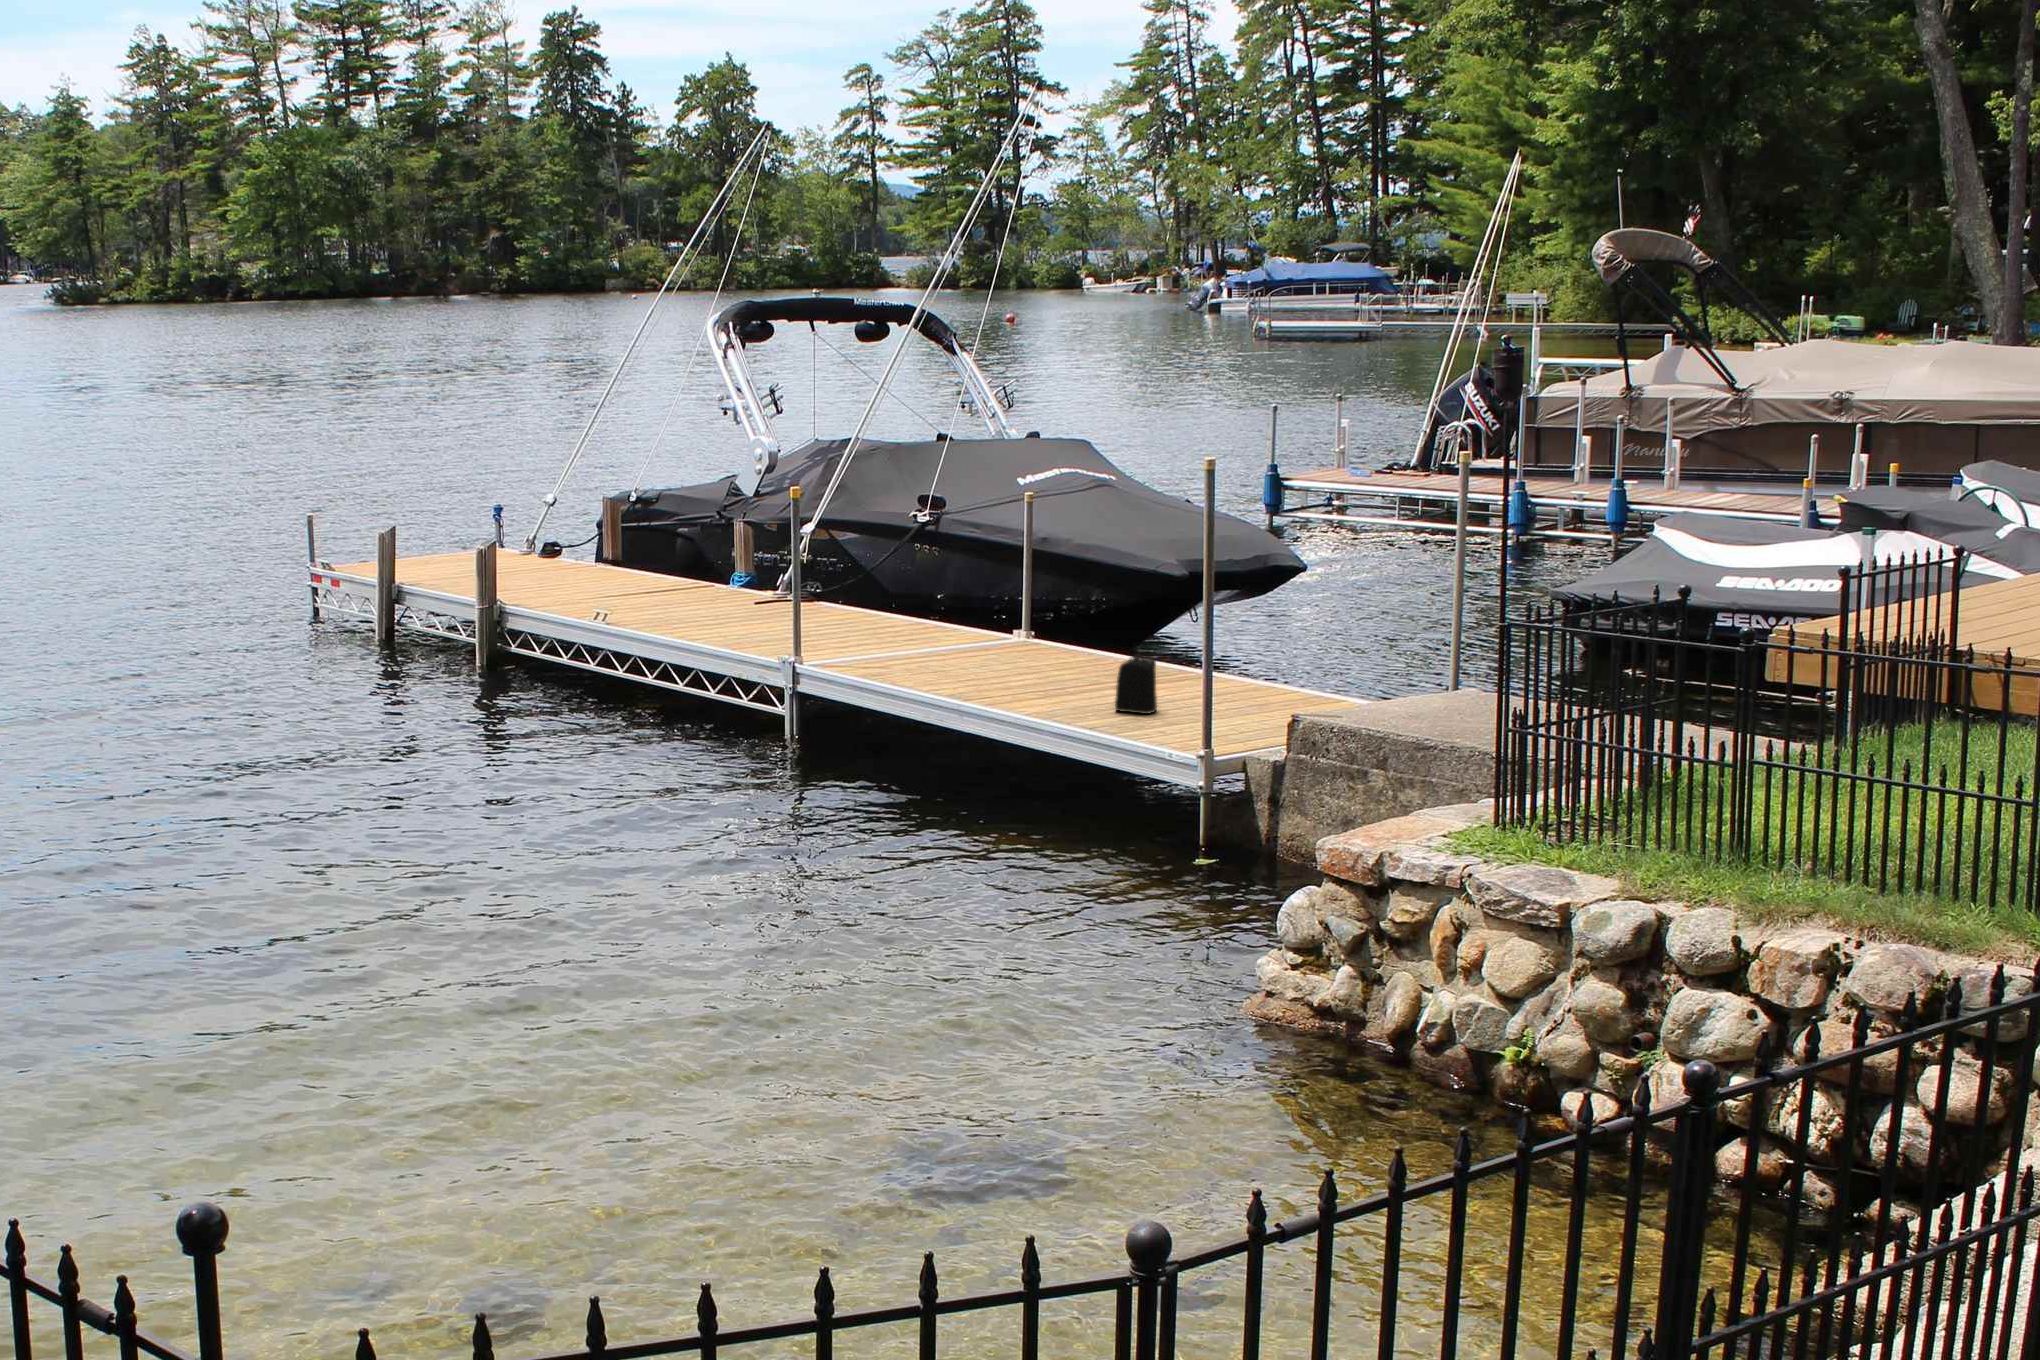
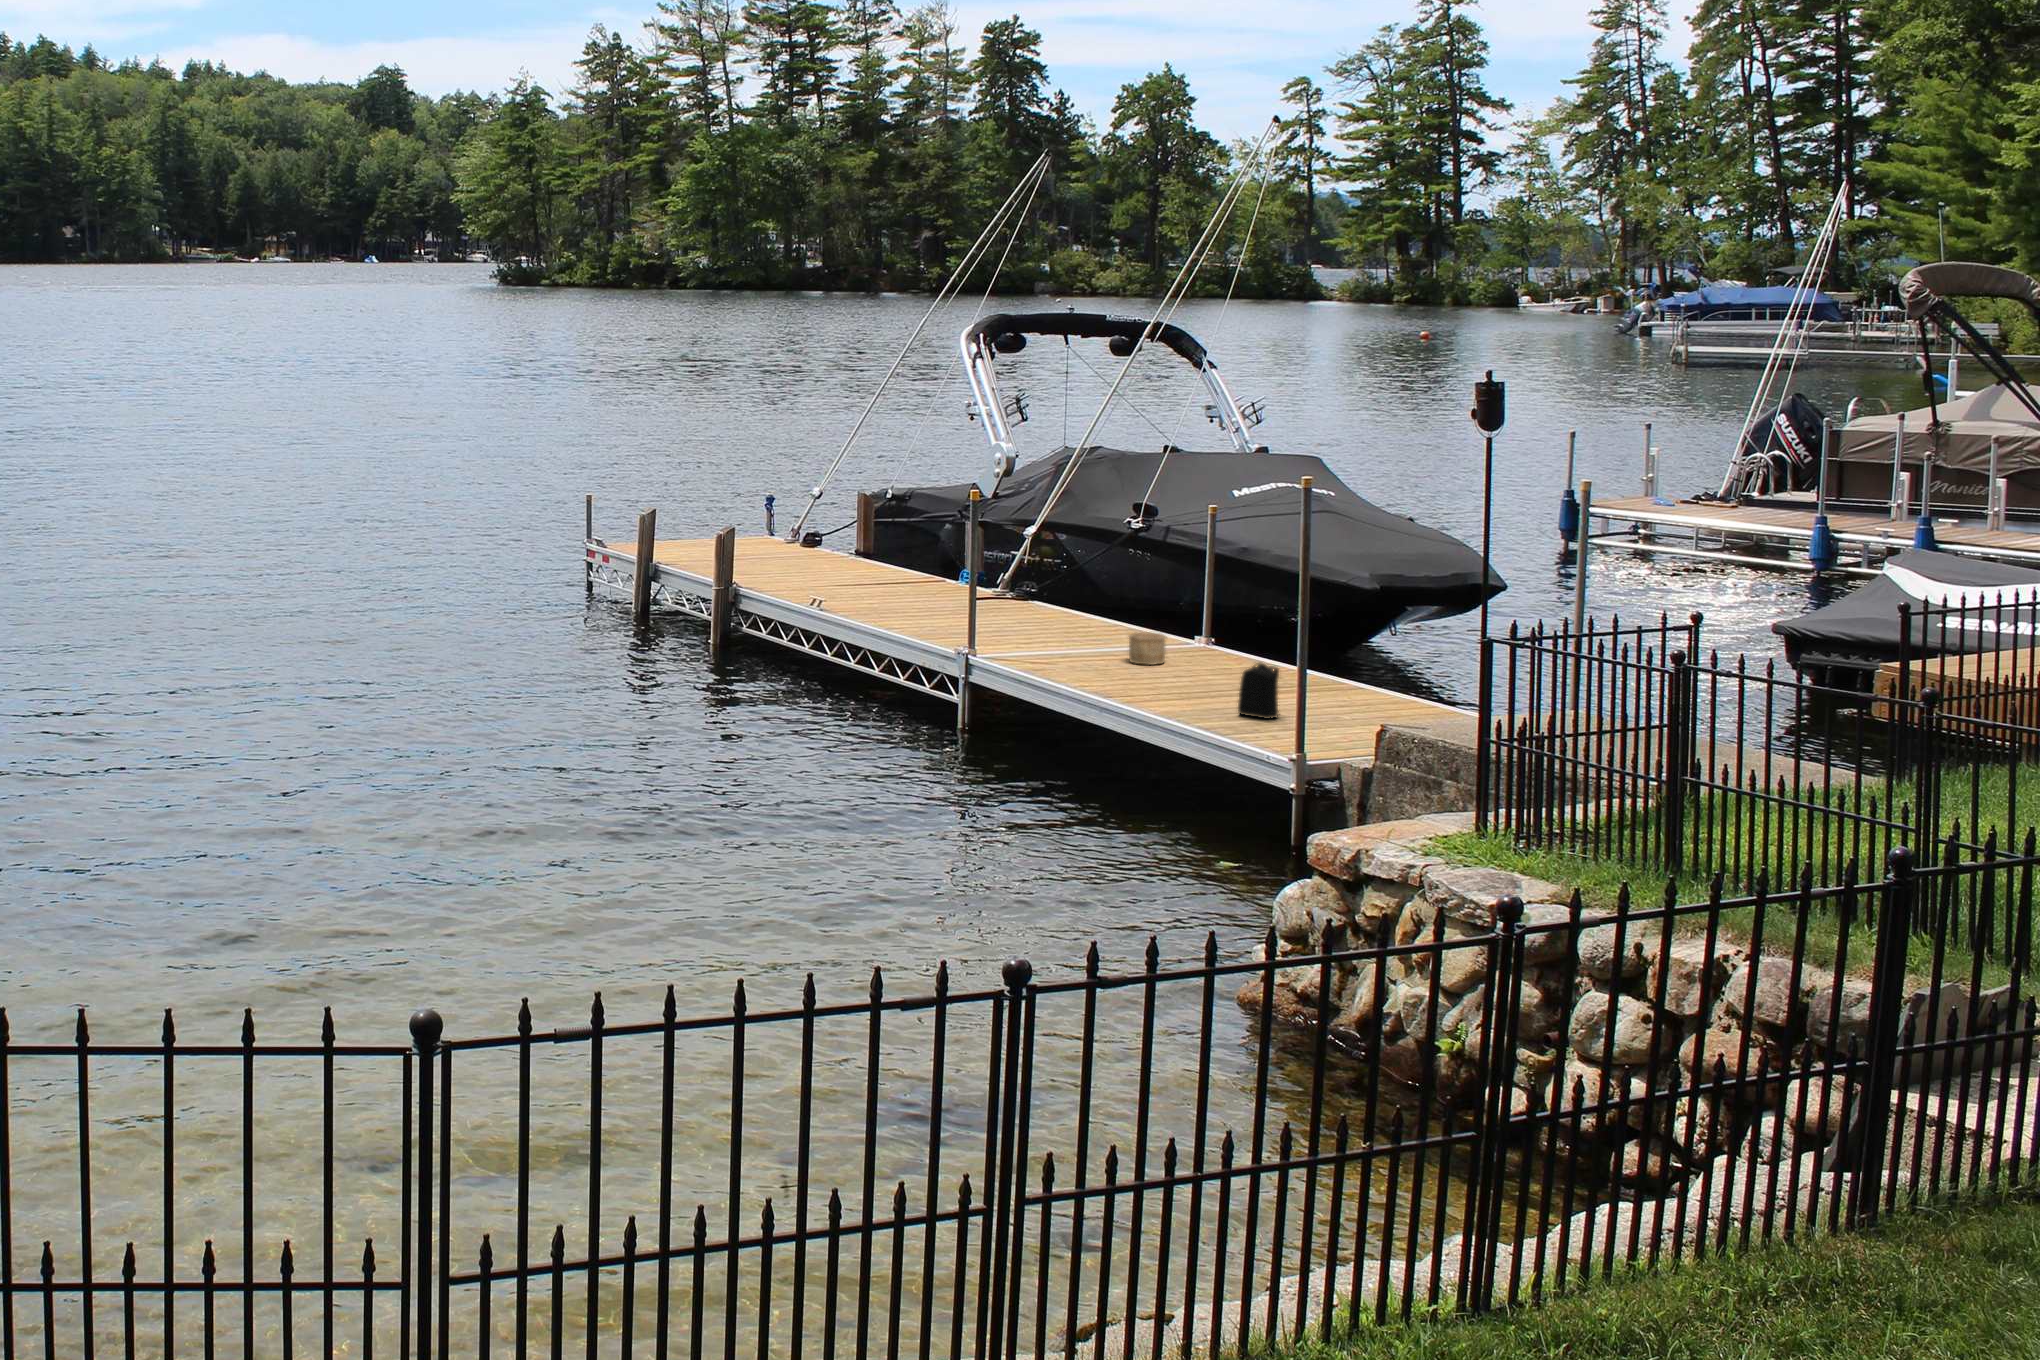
wooden bucket: none [968,629,1008,664] -> present [1129,632,1165,665]

